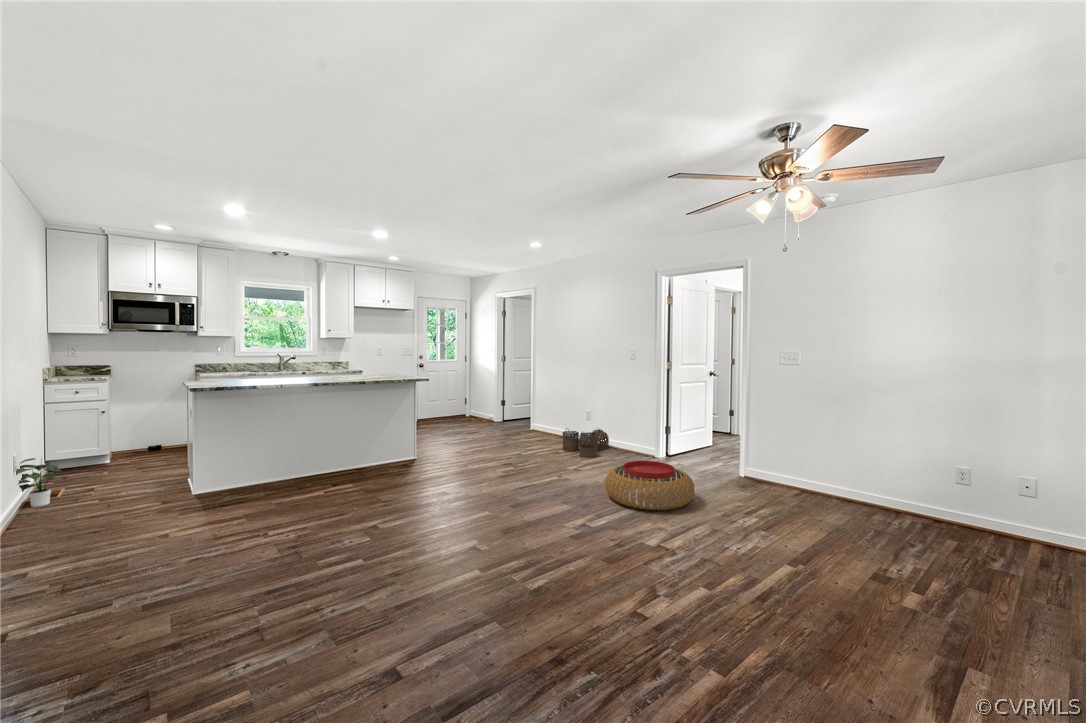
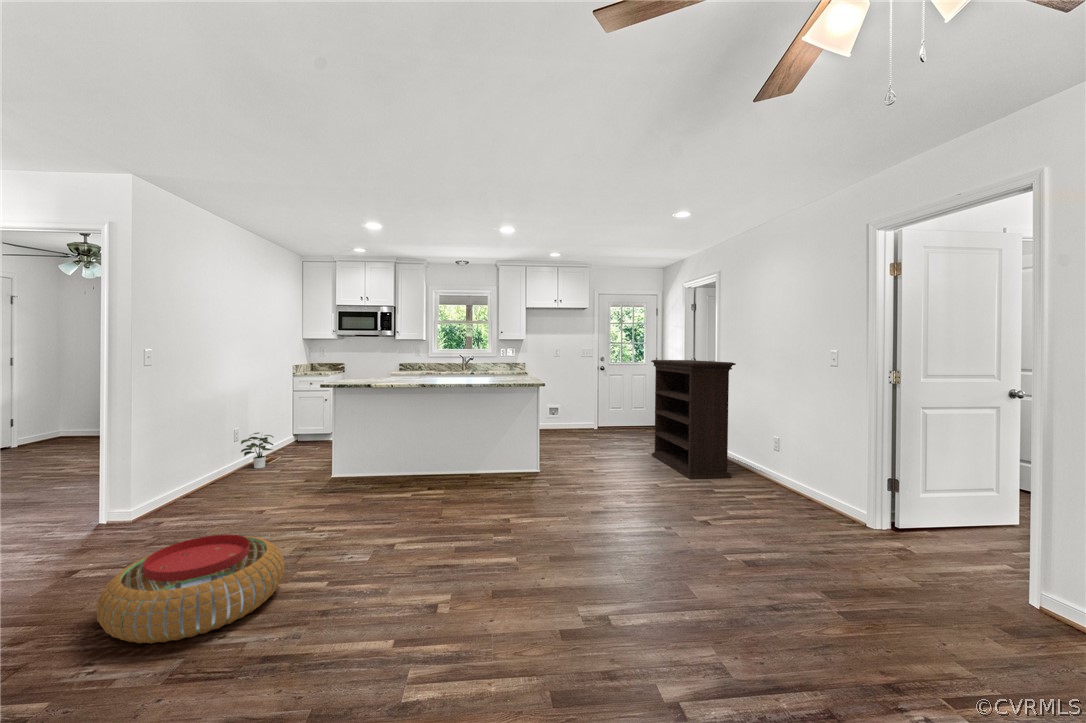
bookshelf: none [489,357,564,447] -> present [651,360,736,479]
woven basket: present [563,428,609,458] -> none [720,460,797,508]
pouf: present [605,461,695,510] -> present [97,535,284,644]

